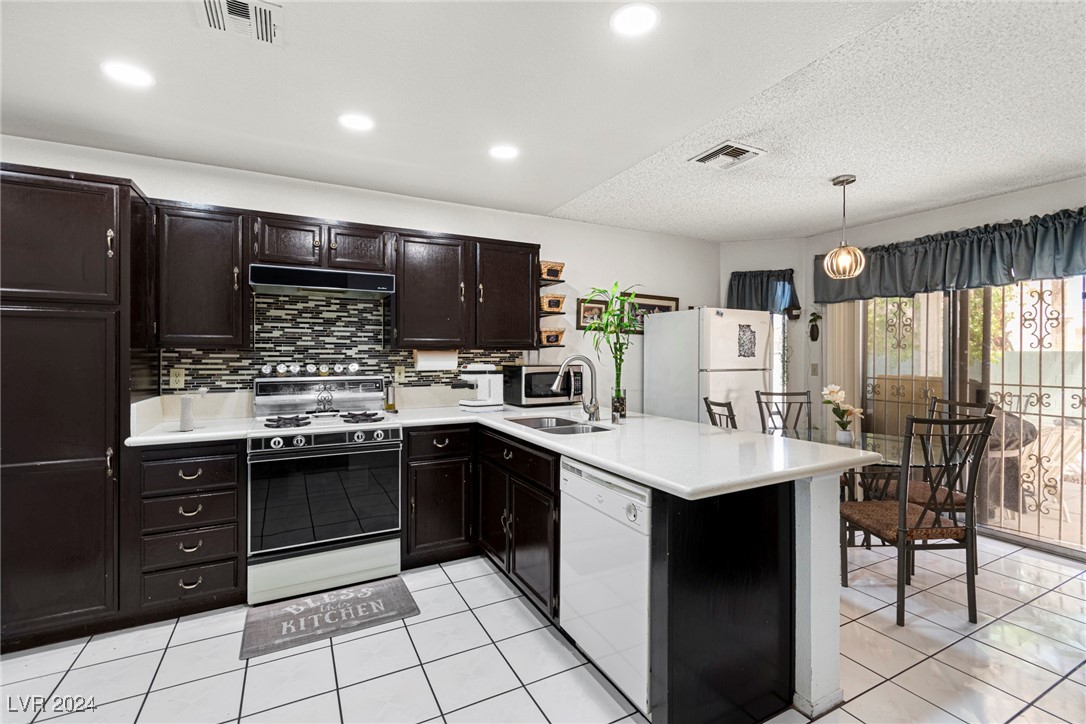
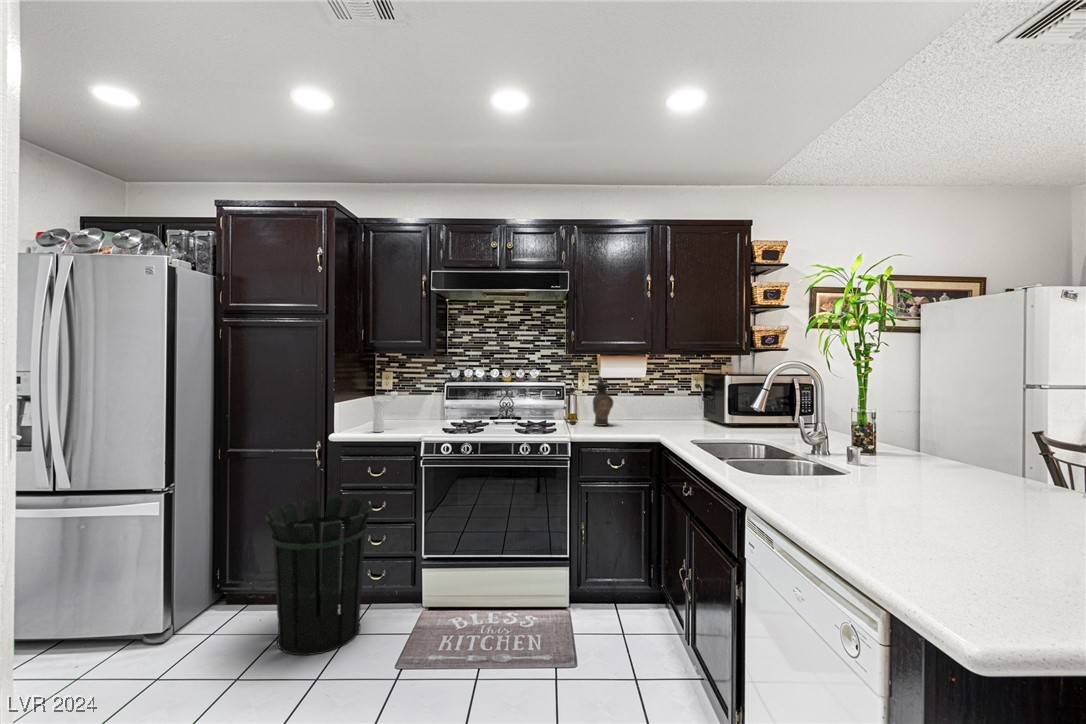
coffee maker: present [451,364,503,412] -> none [637,372,699,429]
ceramic pitcher: none [412,369,430,413] -> present [593,376,614,425]
waste bin: none [56,503,196,677] -> present [265,498,373,655]

